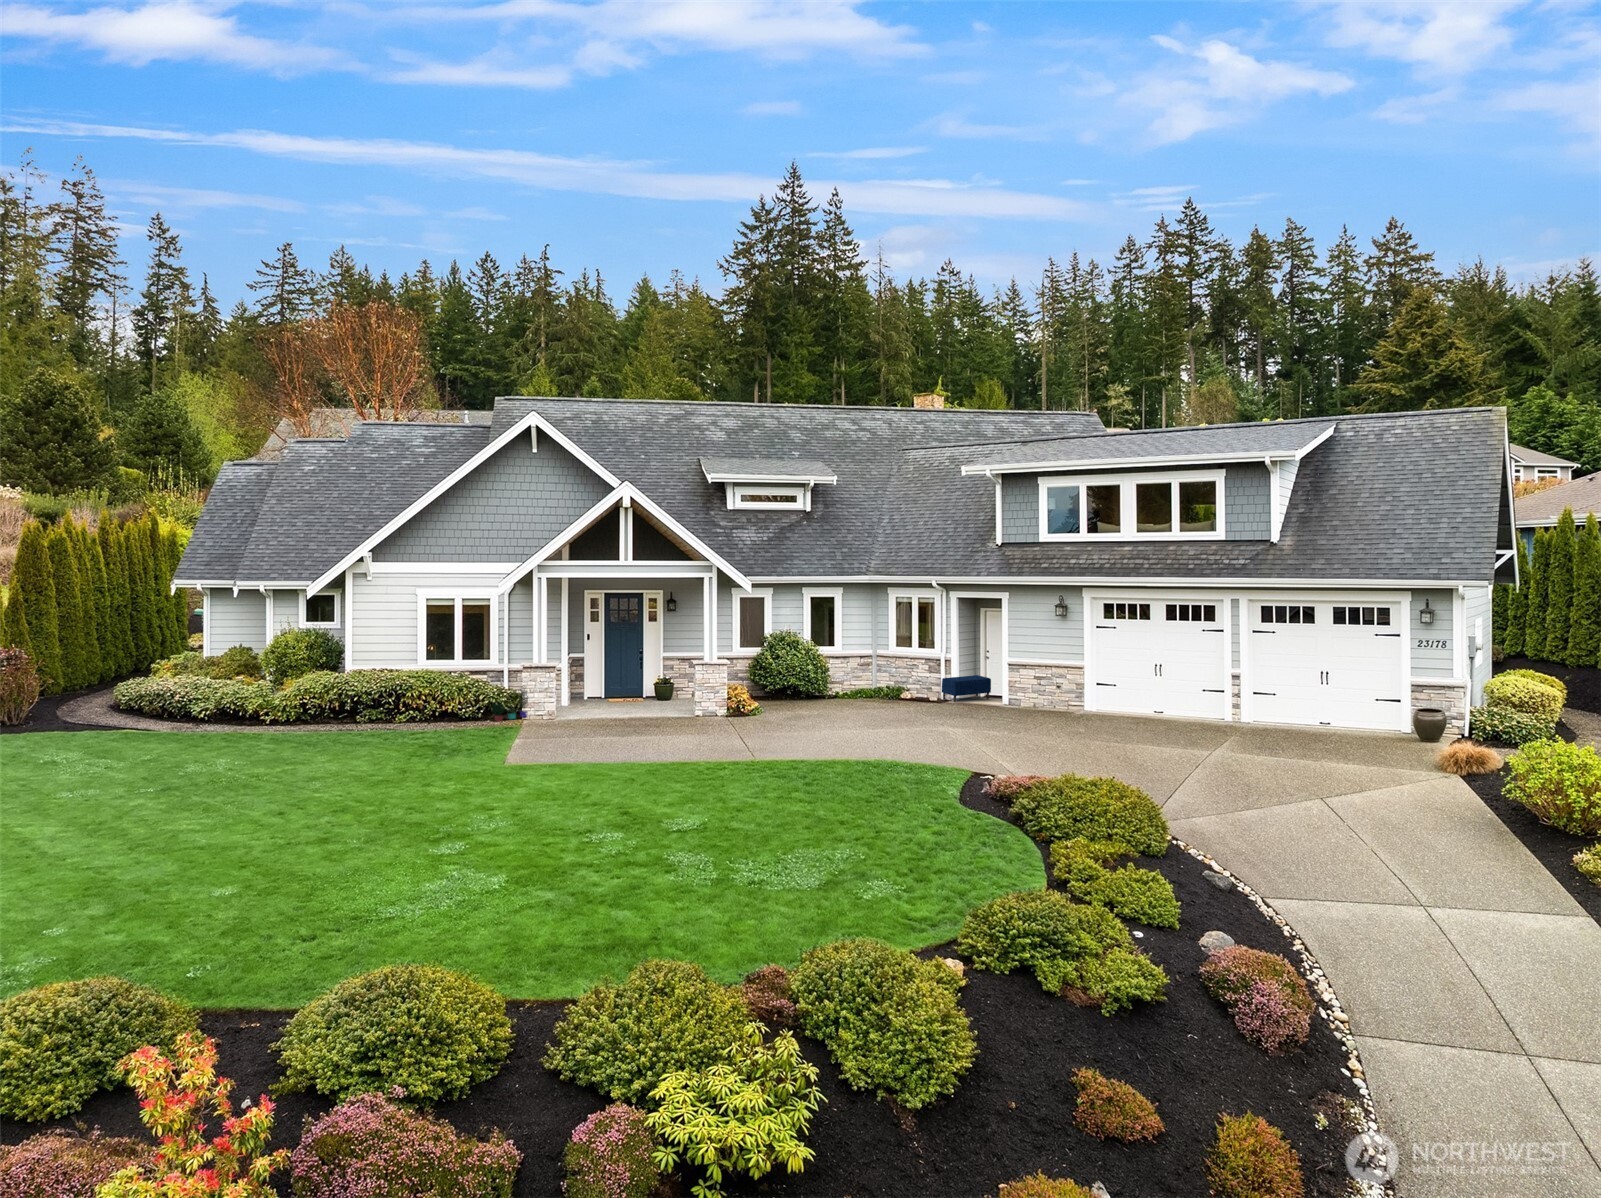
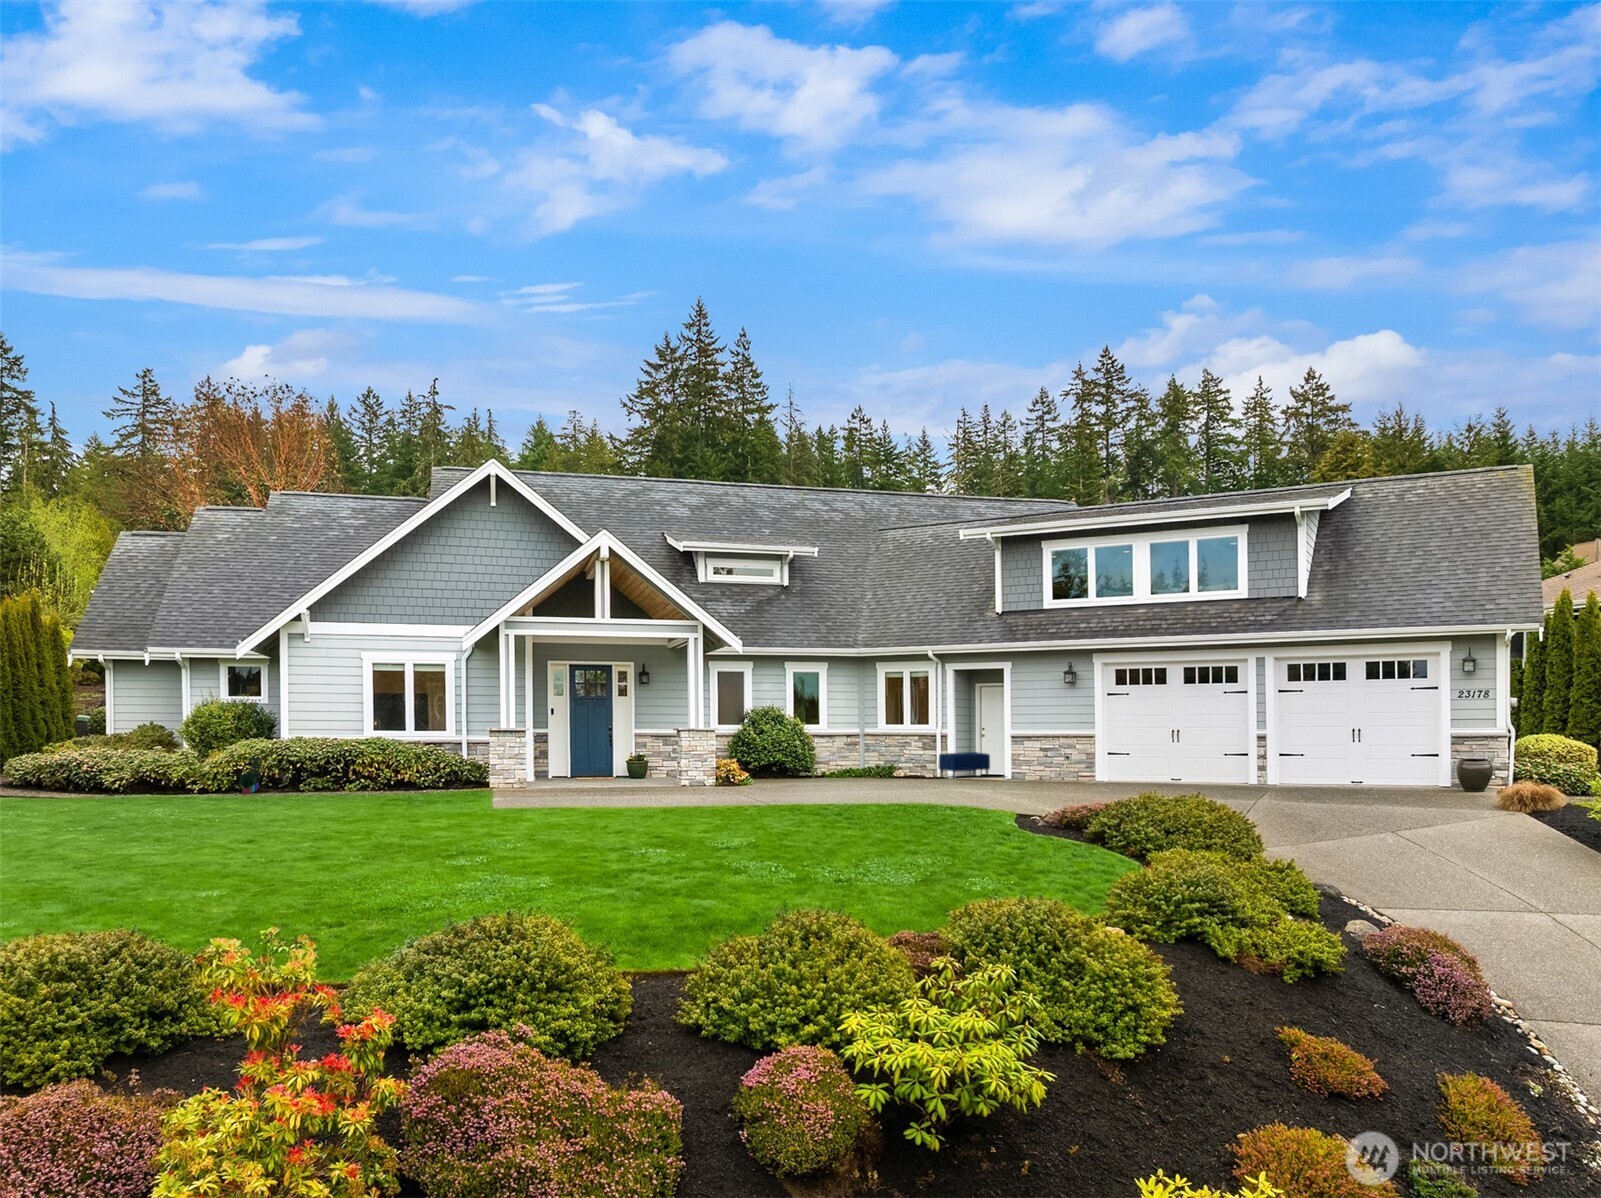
potted plant: present [492,686,528,722] -> present [239,753,262,795]

